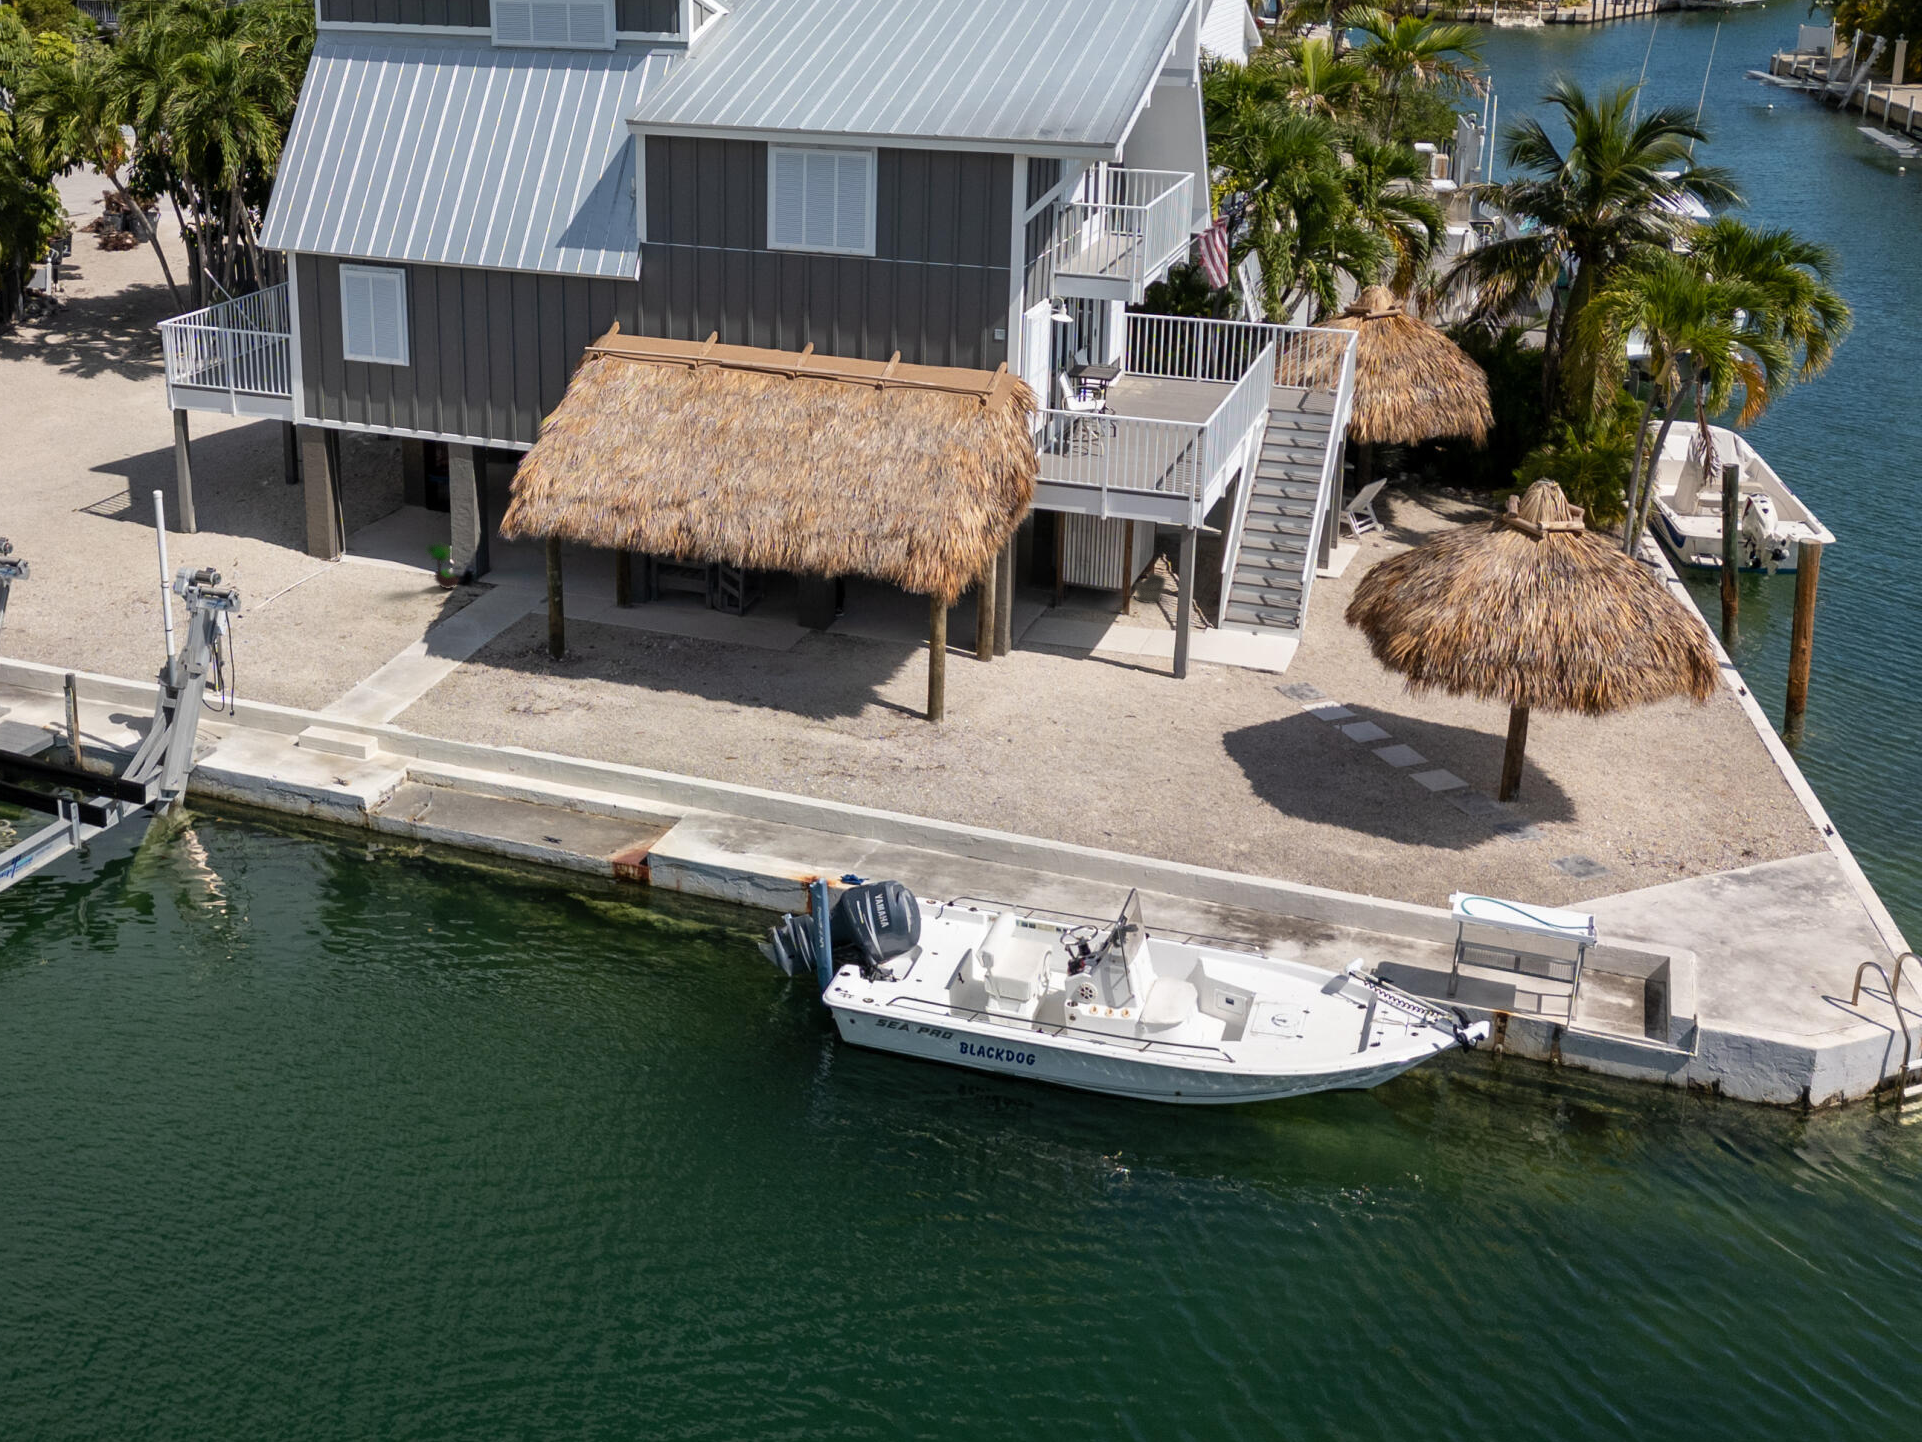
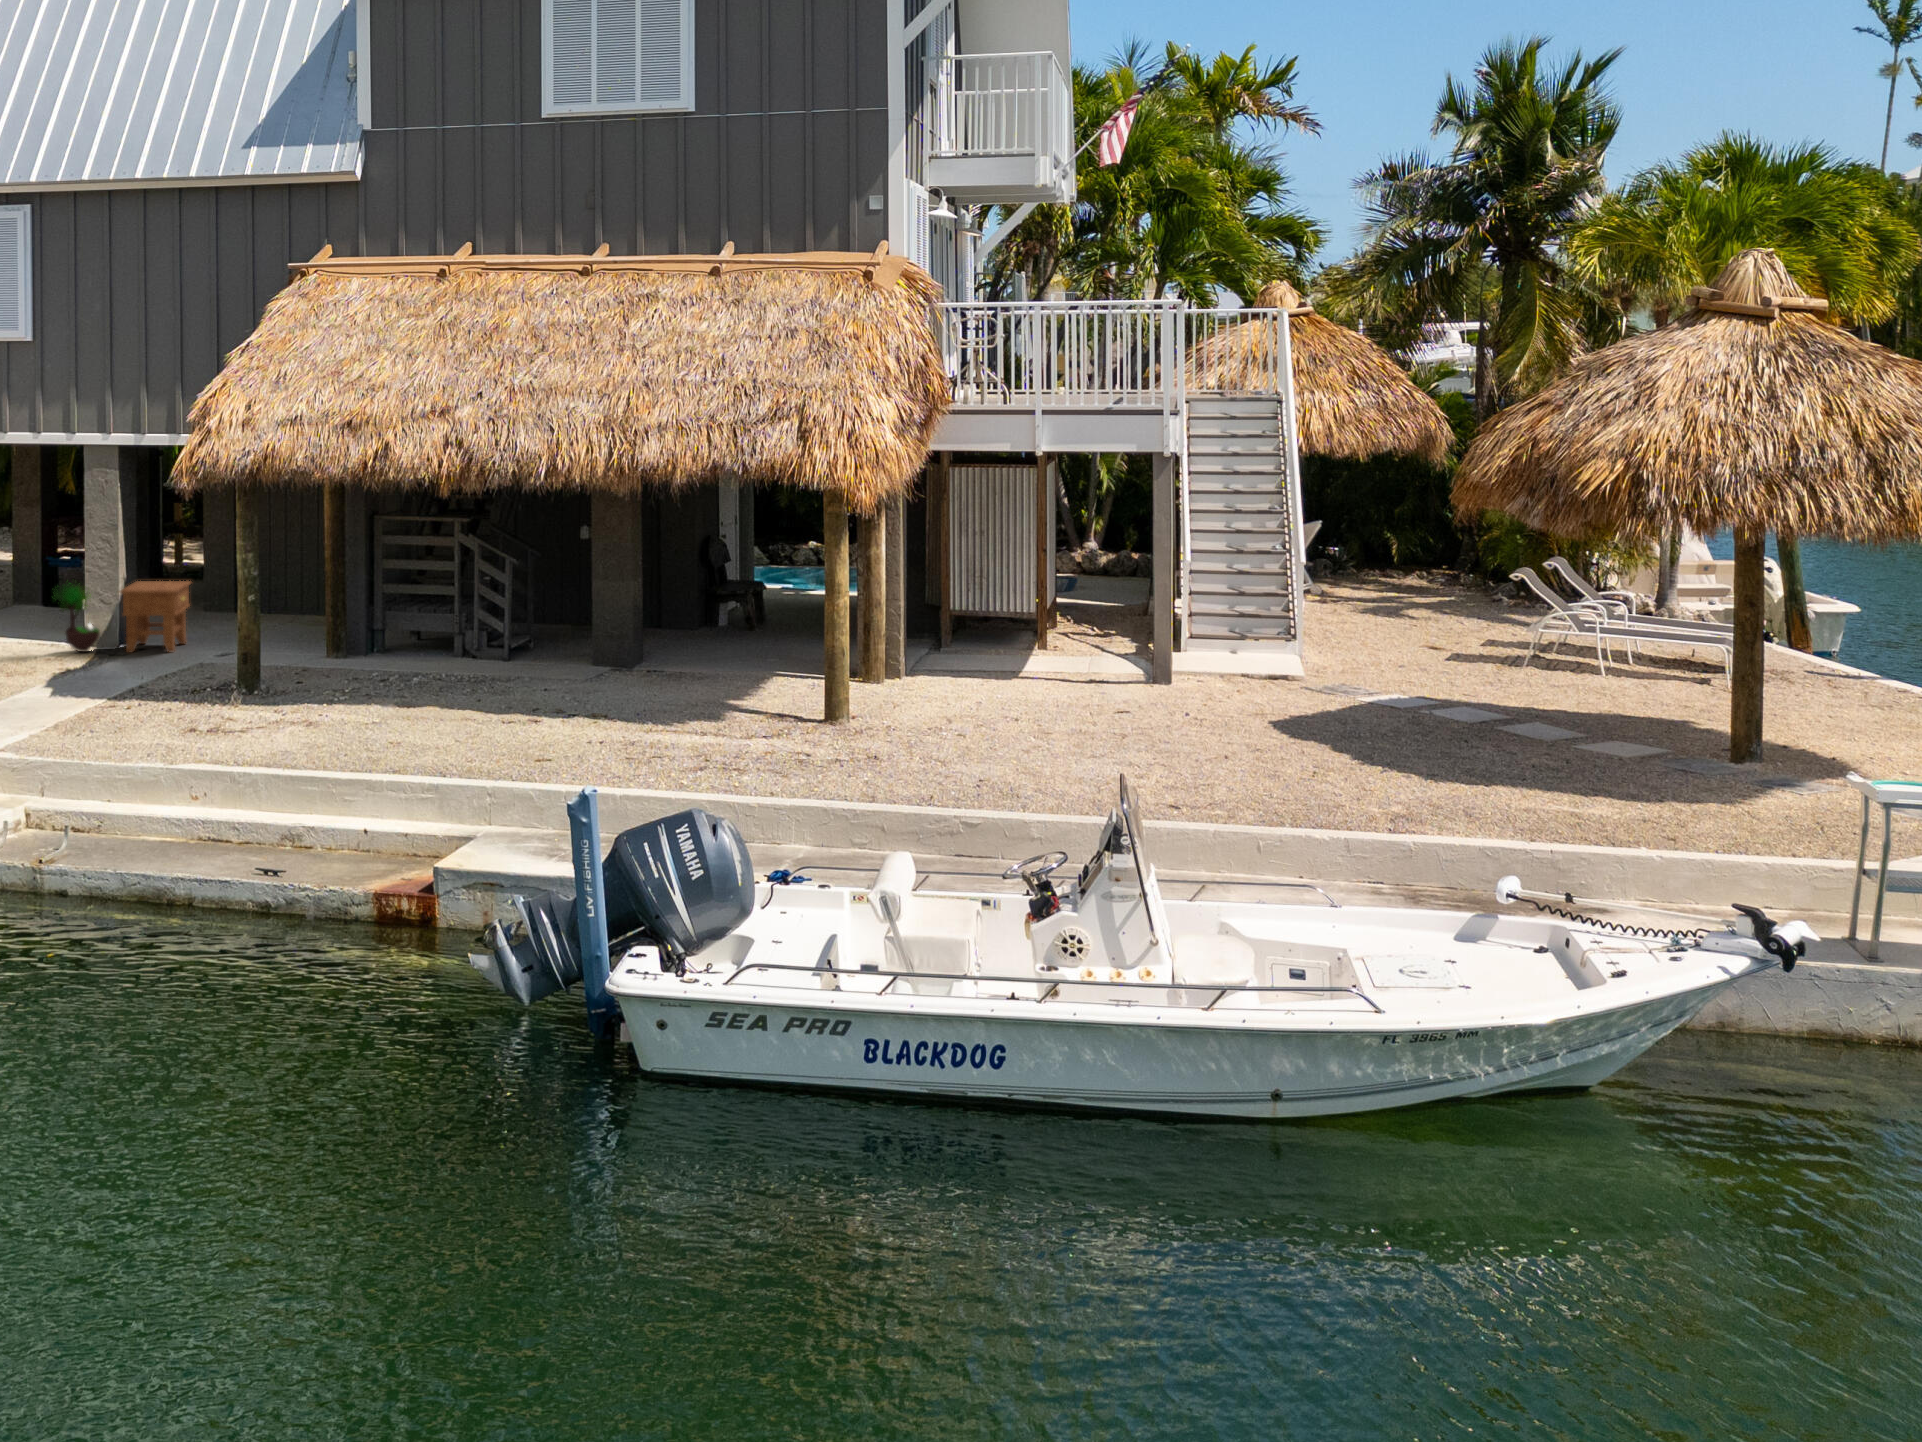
side table: none [471,534,522,592] -> present [119,581,191,652]
wooden bucket: present [1135,573,1166,603] -> none [1049,596,1098,639]

